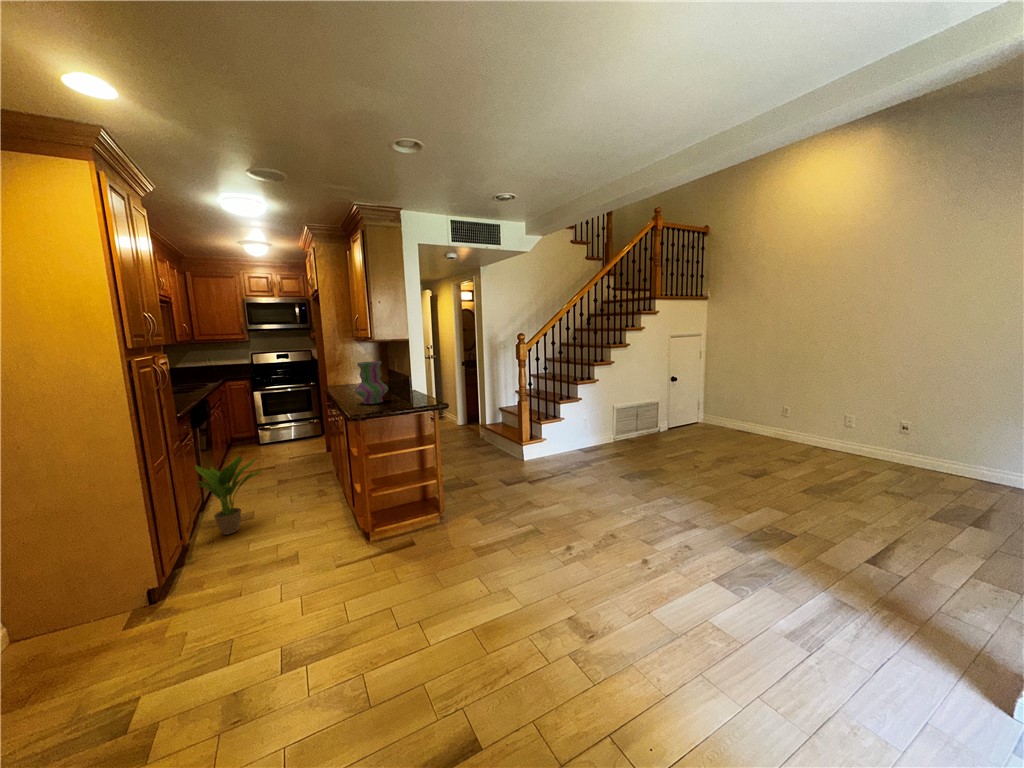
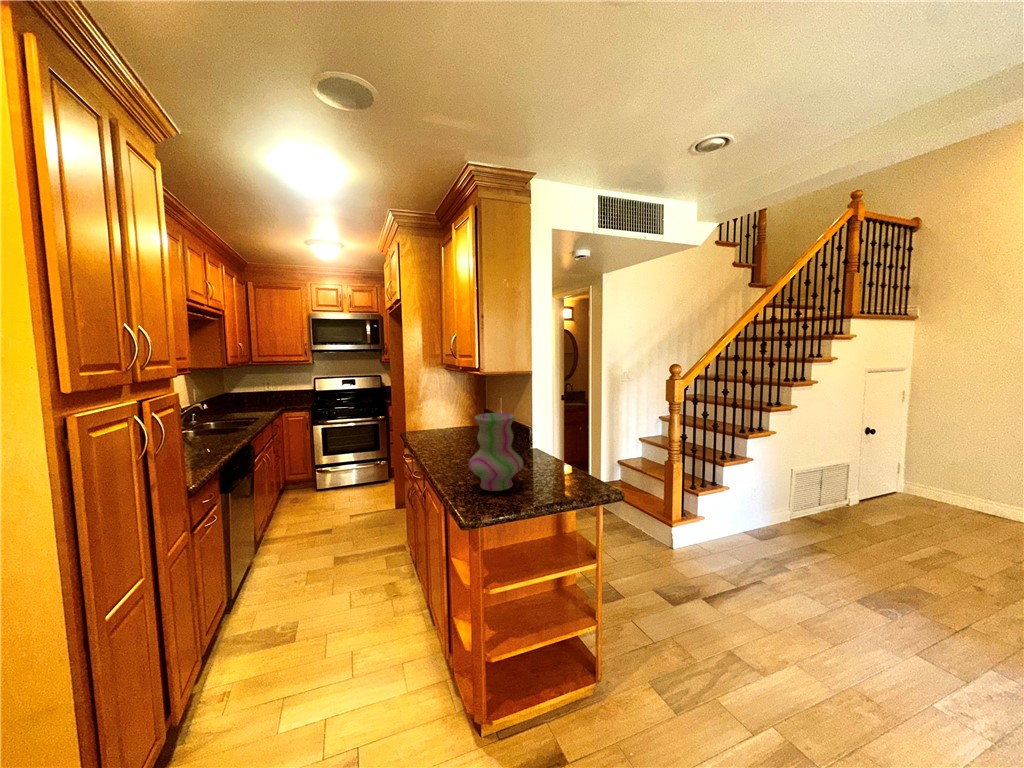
potted plant: present [195,455,262,535] -> none [198,551,314,695]

